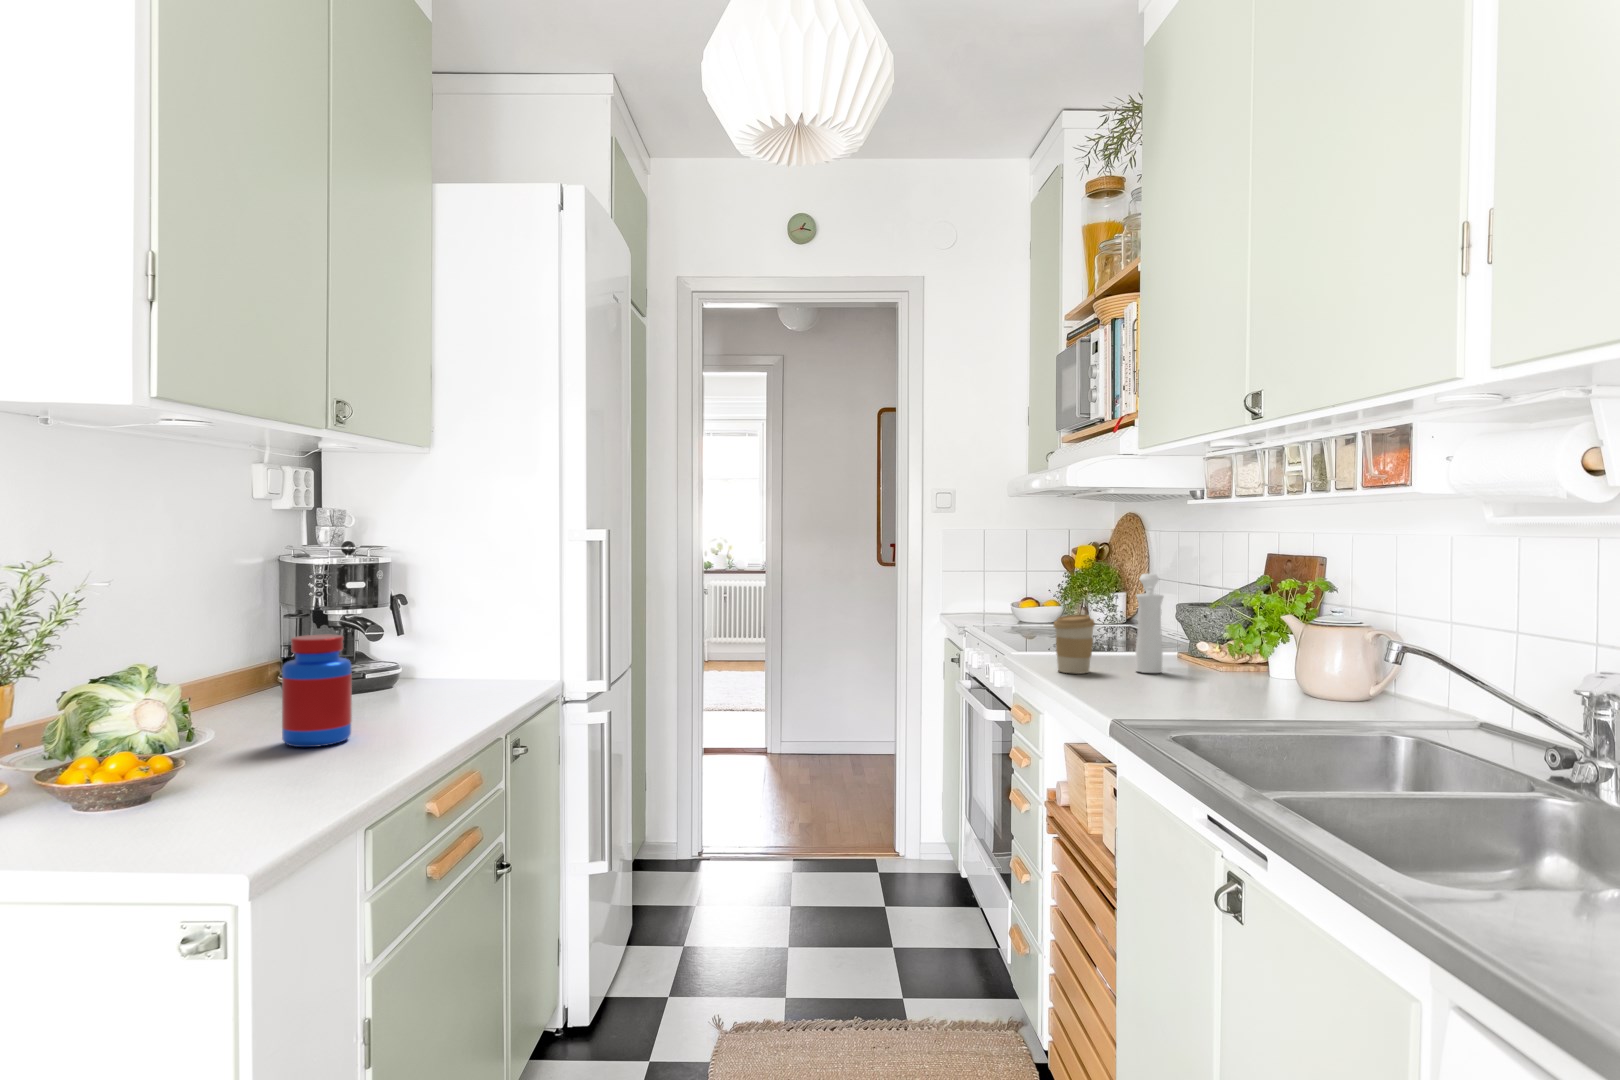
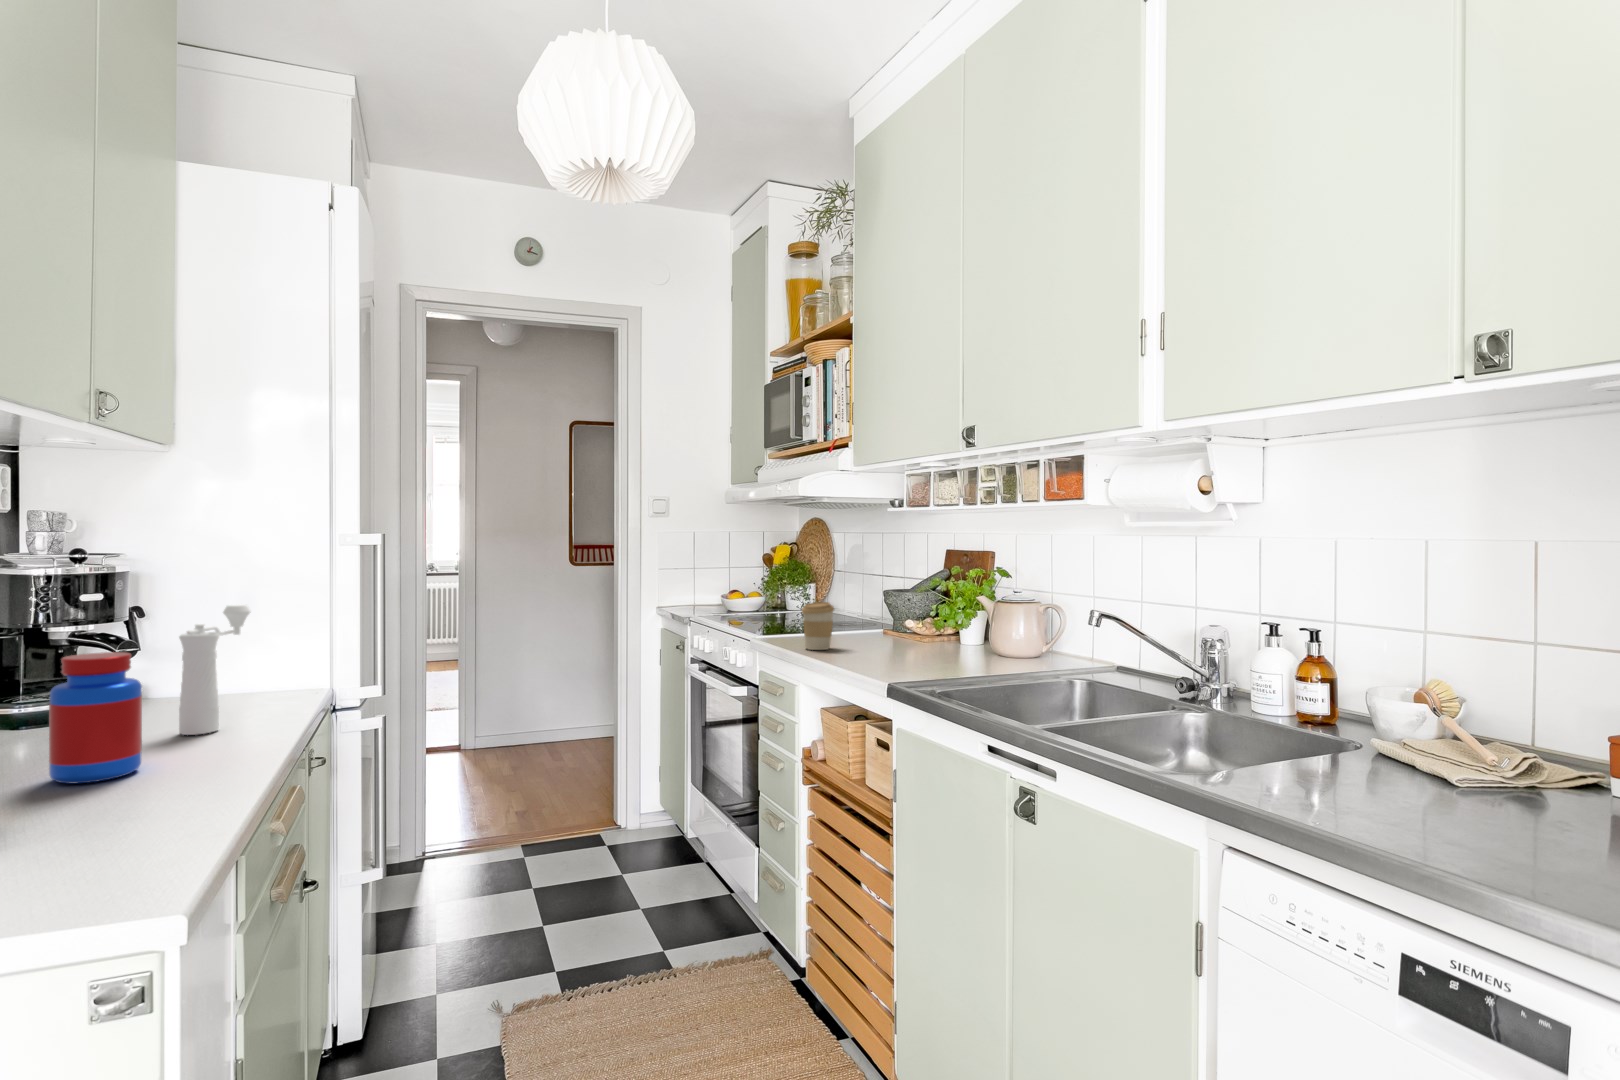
pepper mill: present [1135,574,1164,673] -> present [179,605,251,735]

